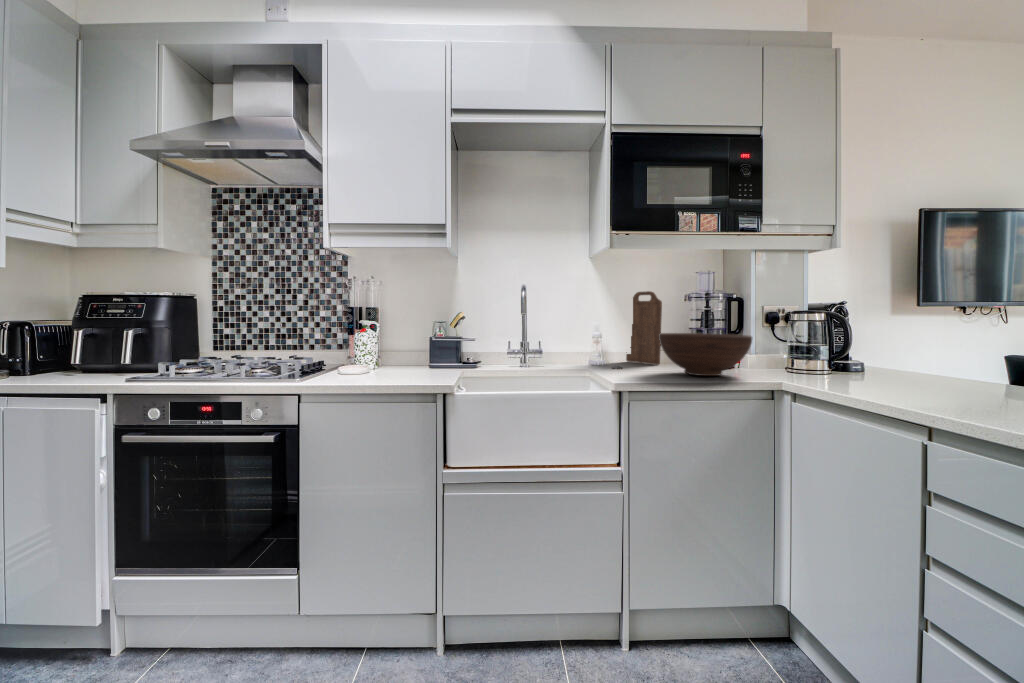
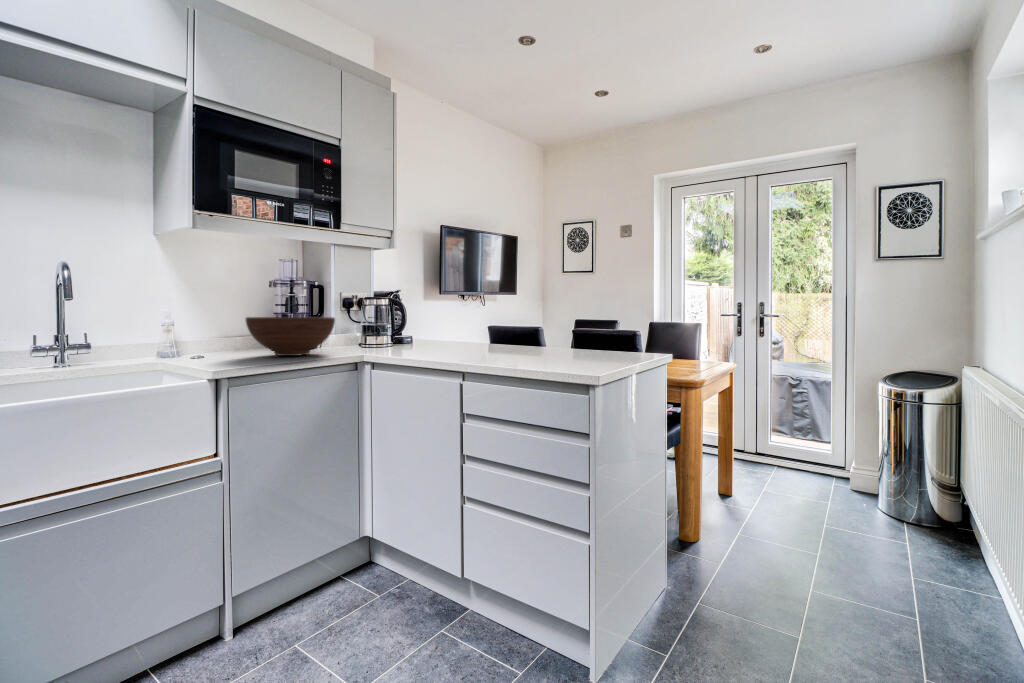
cutting board: present [626,291,662,365] -> none [203,276,245,351]

